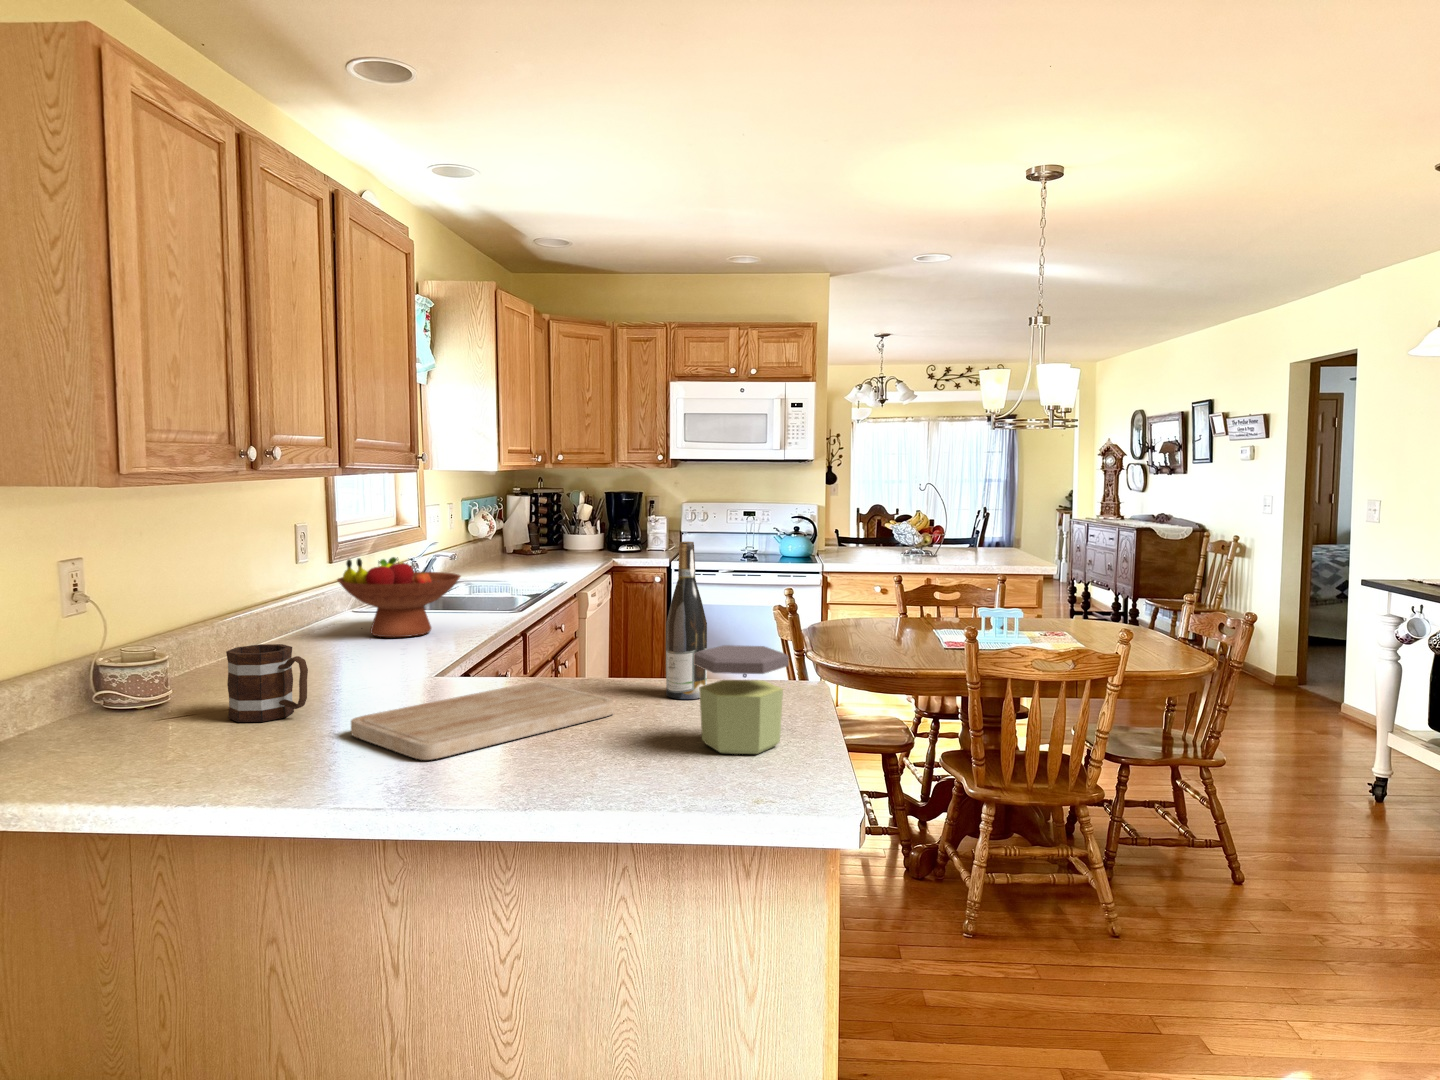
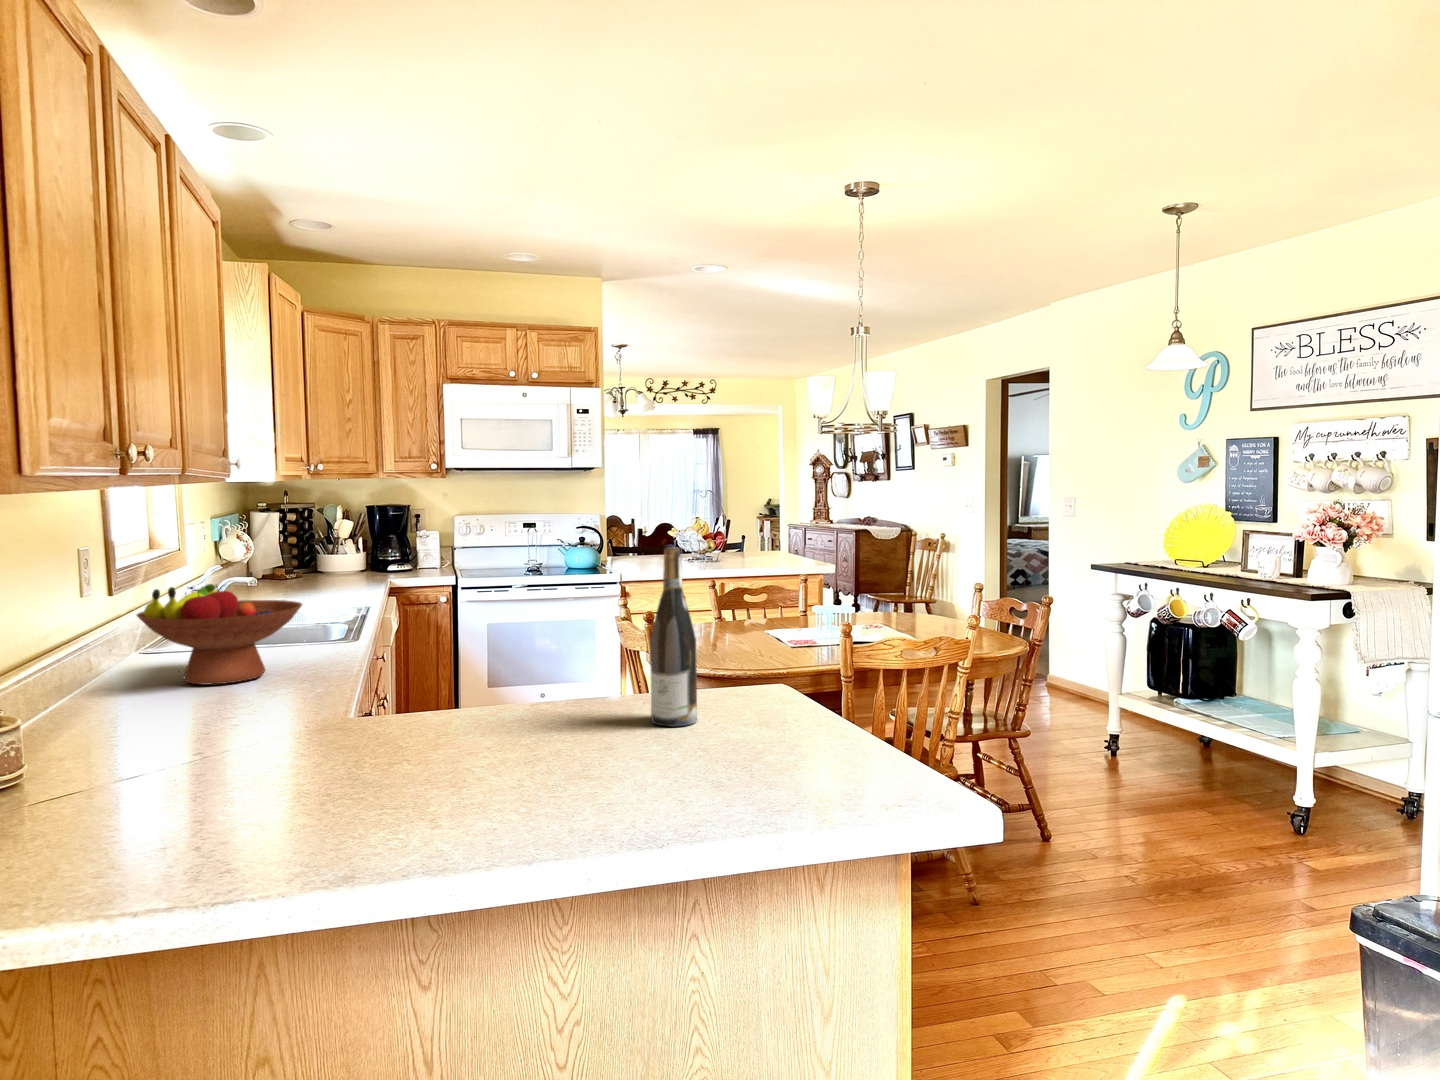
mug: present [226,644,308,722] -> none [94,706,226,822]
jar: present [694,645,789,754] -> none [763,659,864,785]
cutting board: present [351,682,614,760] -> none [318,724,624,842]

